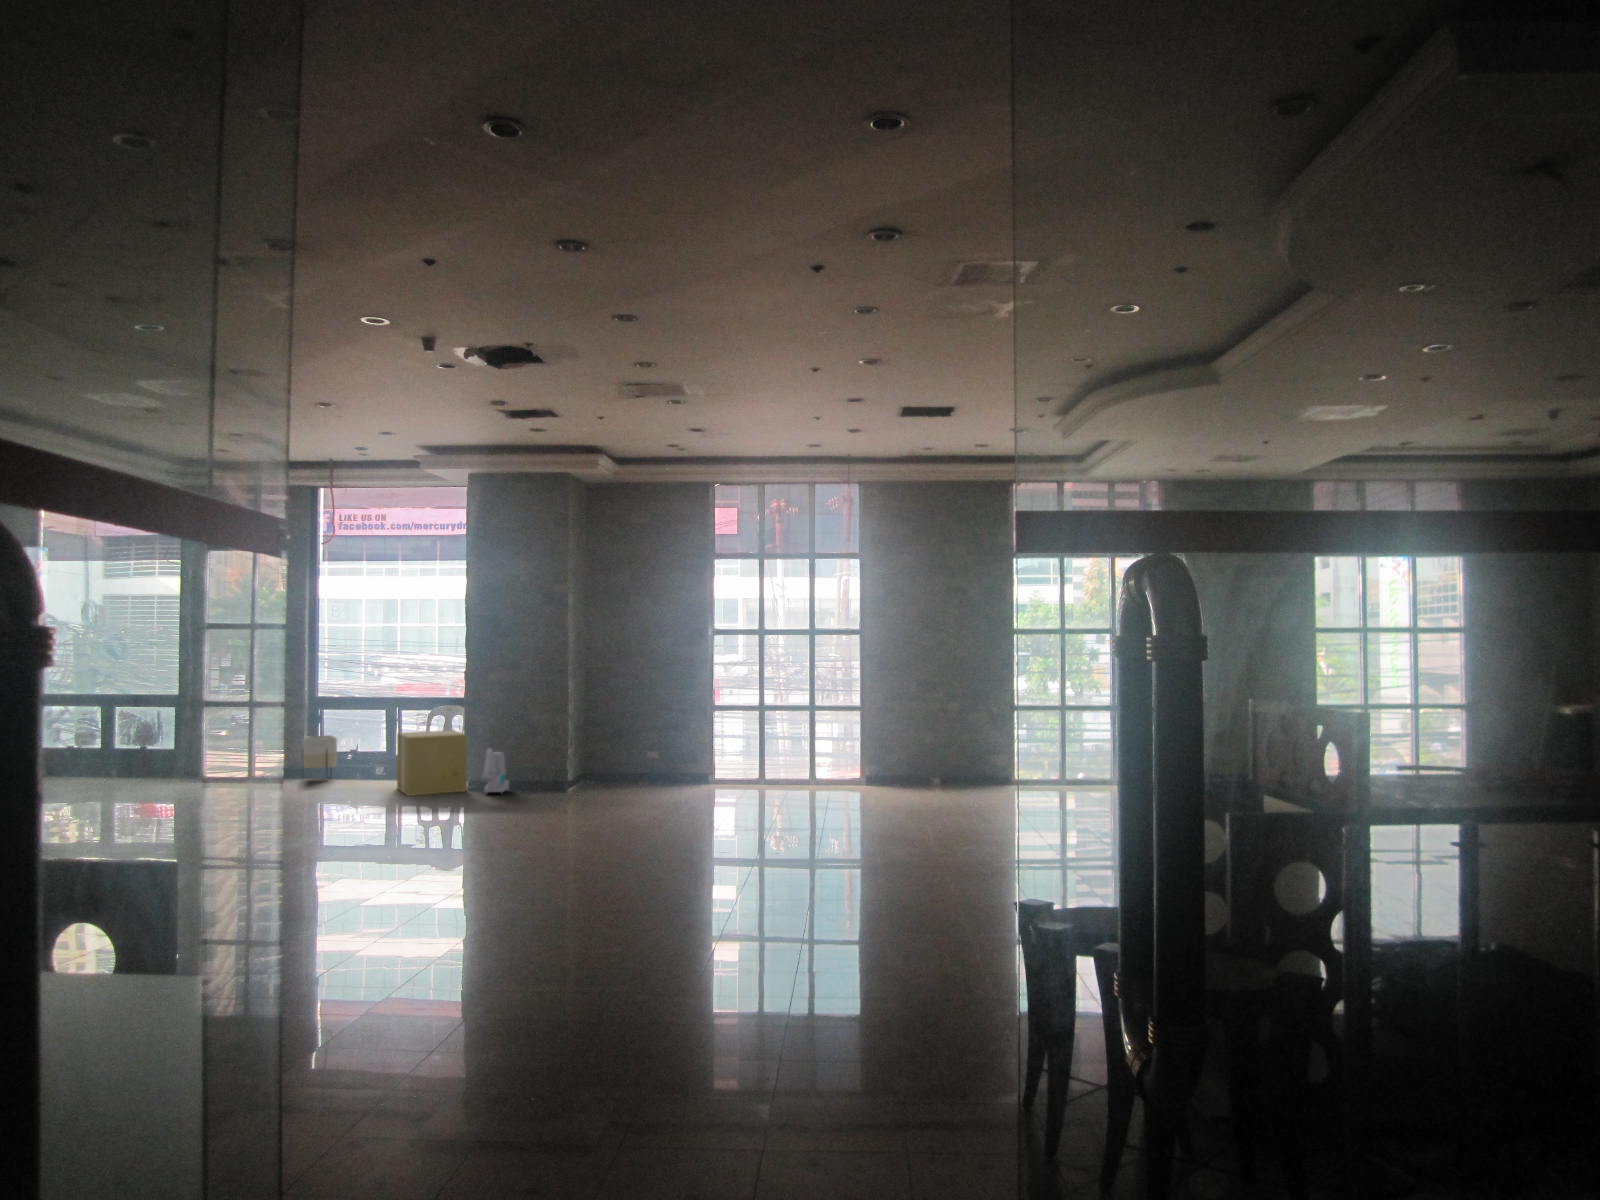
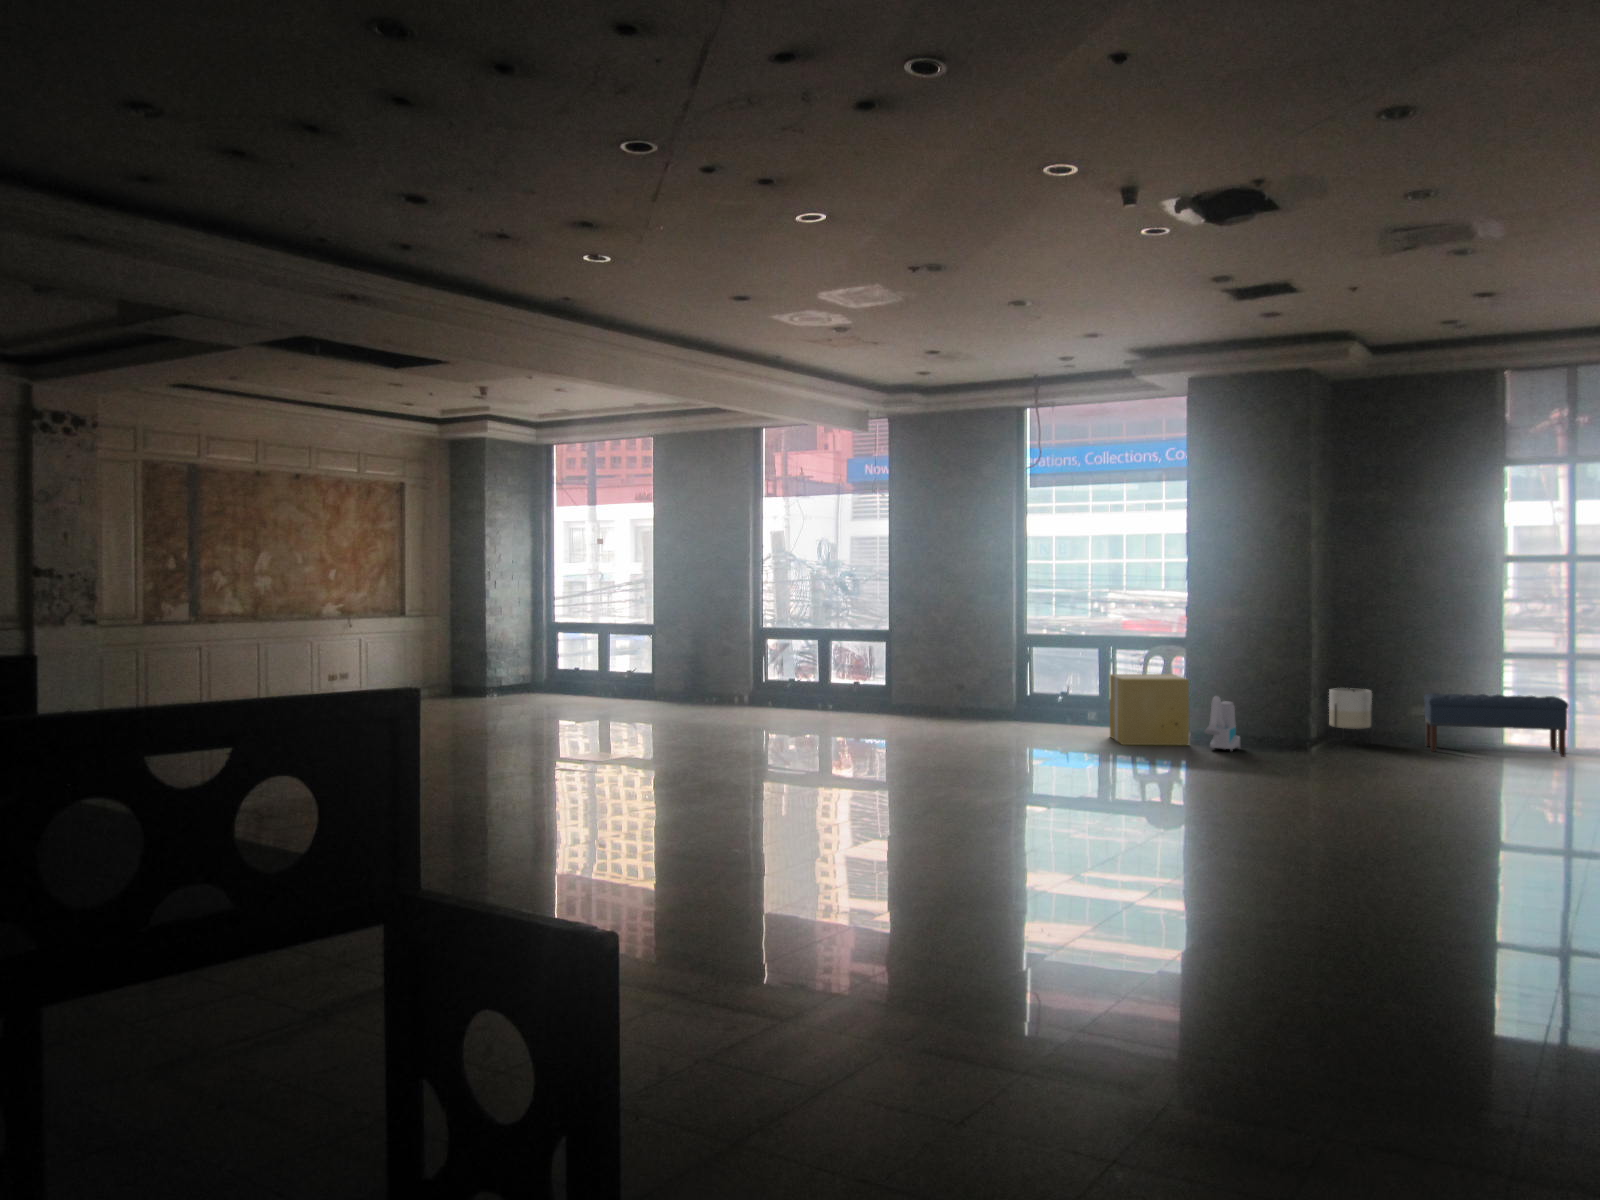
bench: none [648,734,742,781] -> present [1424,693,1568,757]
planter: present [302,735,337,773] -> present [1329,688,1373,730]

